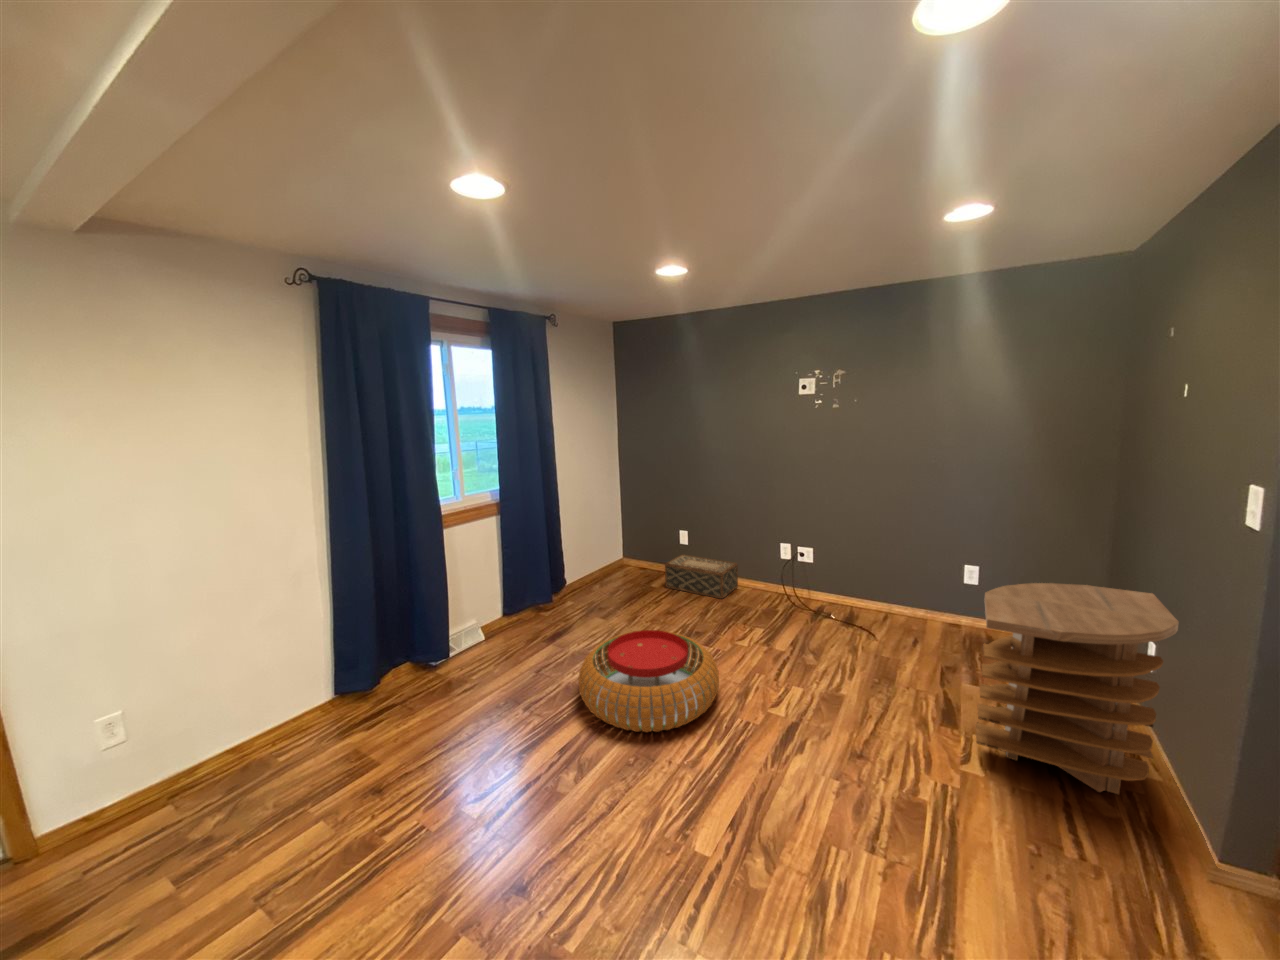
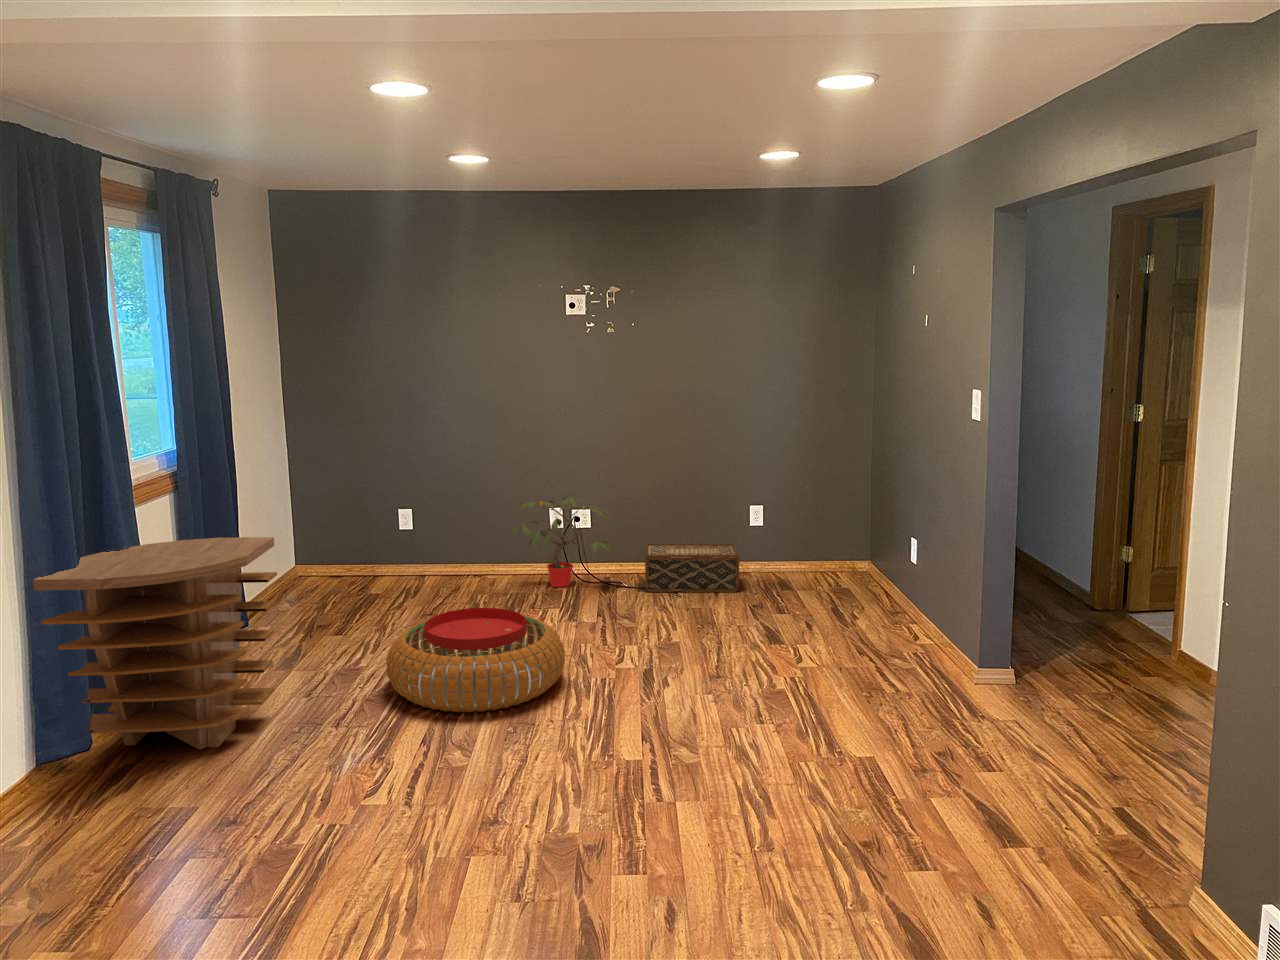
potted plant: none [747,537,833,606] -> present [510,497,614,587]
woven basket: present [665,554,738,599] -> present [645,544,739,592]
side table: present [976,583,1179,794] -> present [33,537,277,750]

